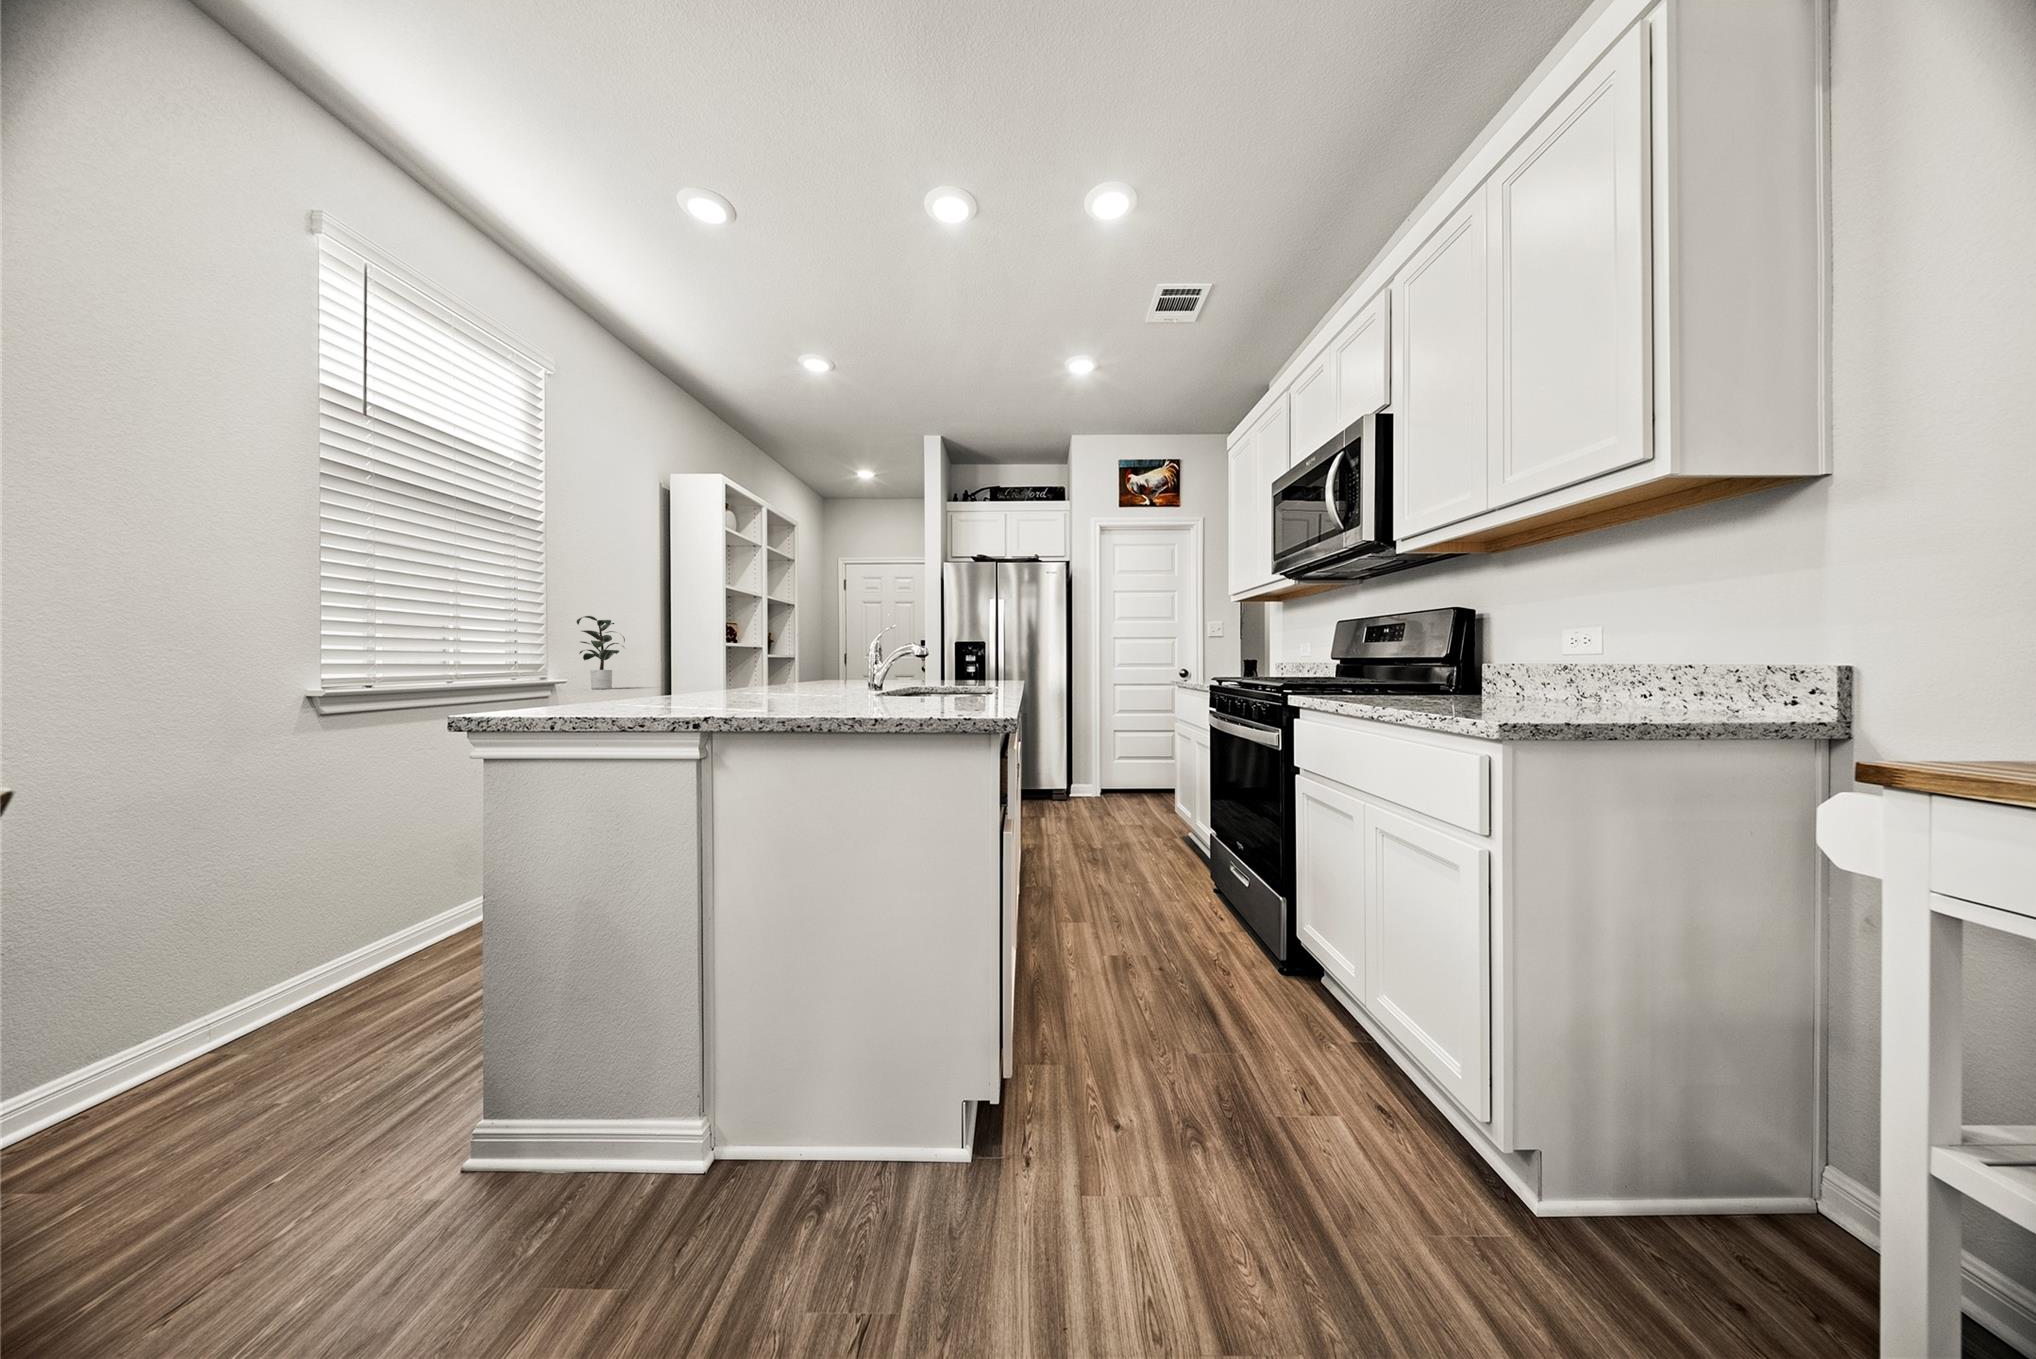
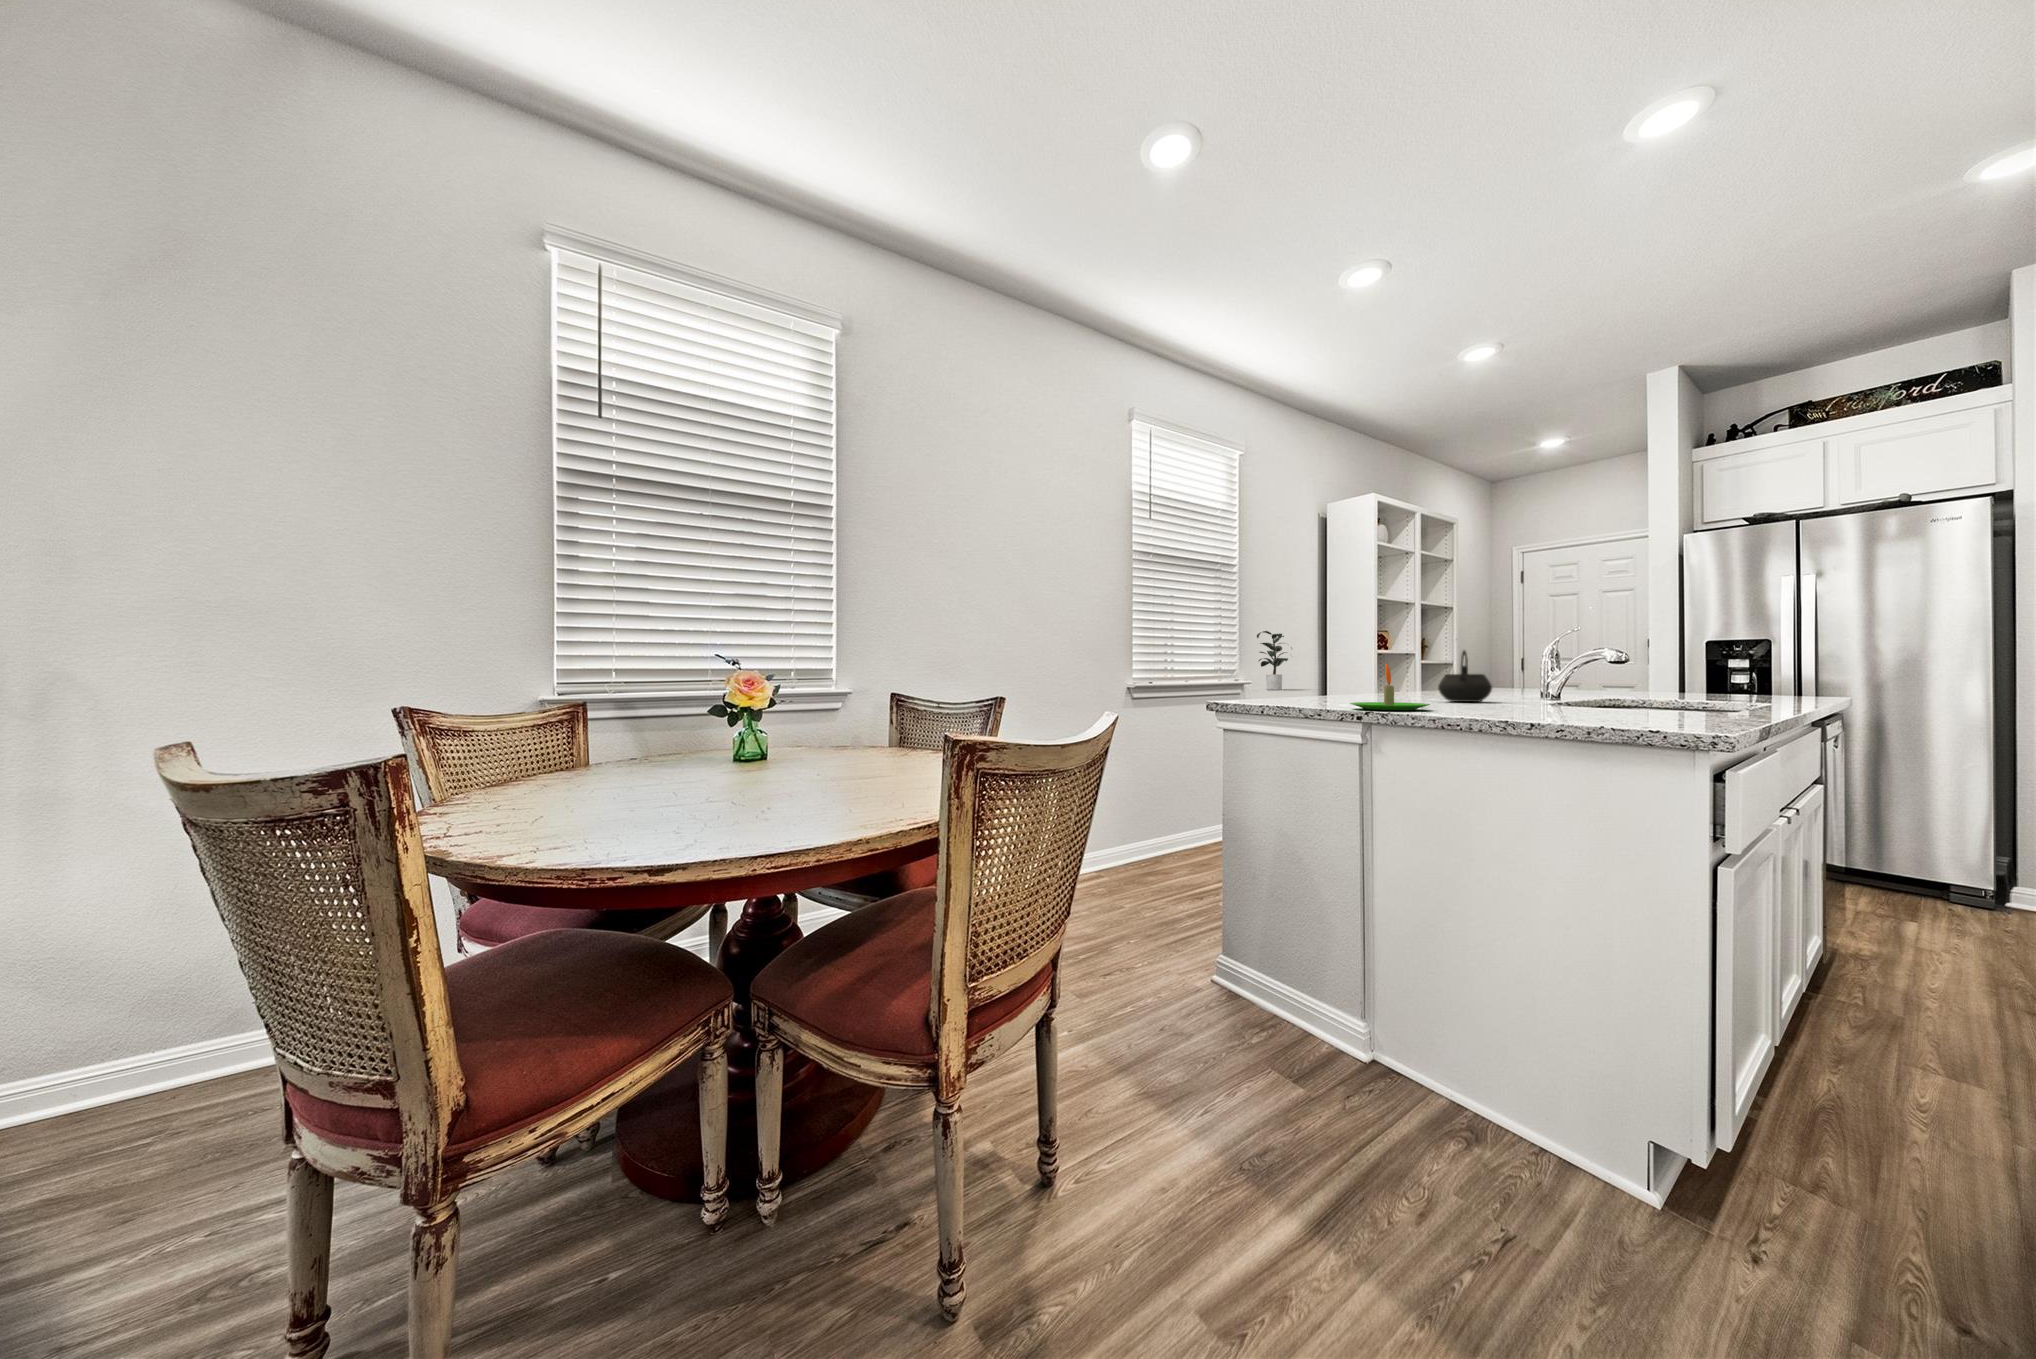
kettle: none [785,642,835,698] -> present [1438,650,1492,702]
candle: none [683,654,778,712] -> present [1350,663,1430,710]

